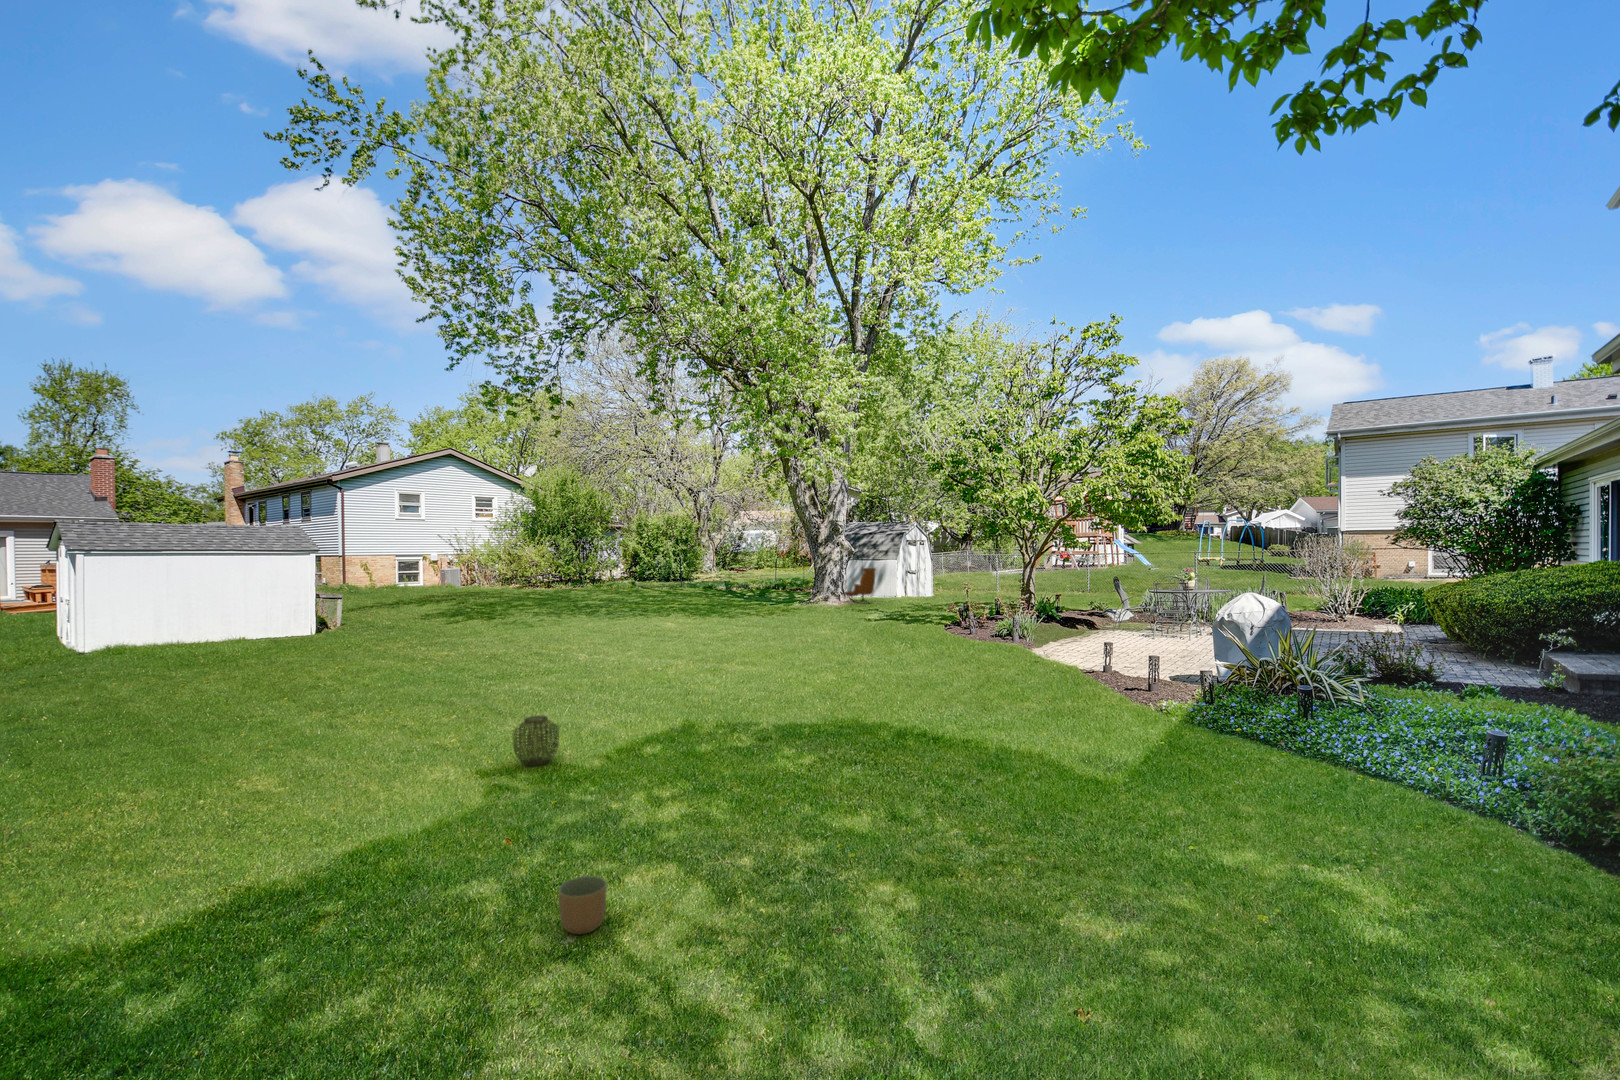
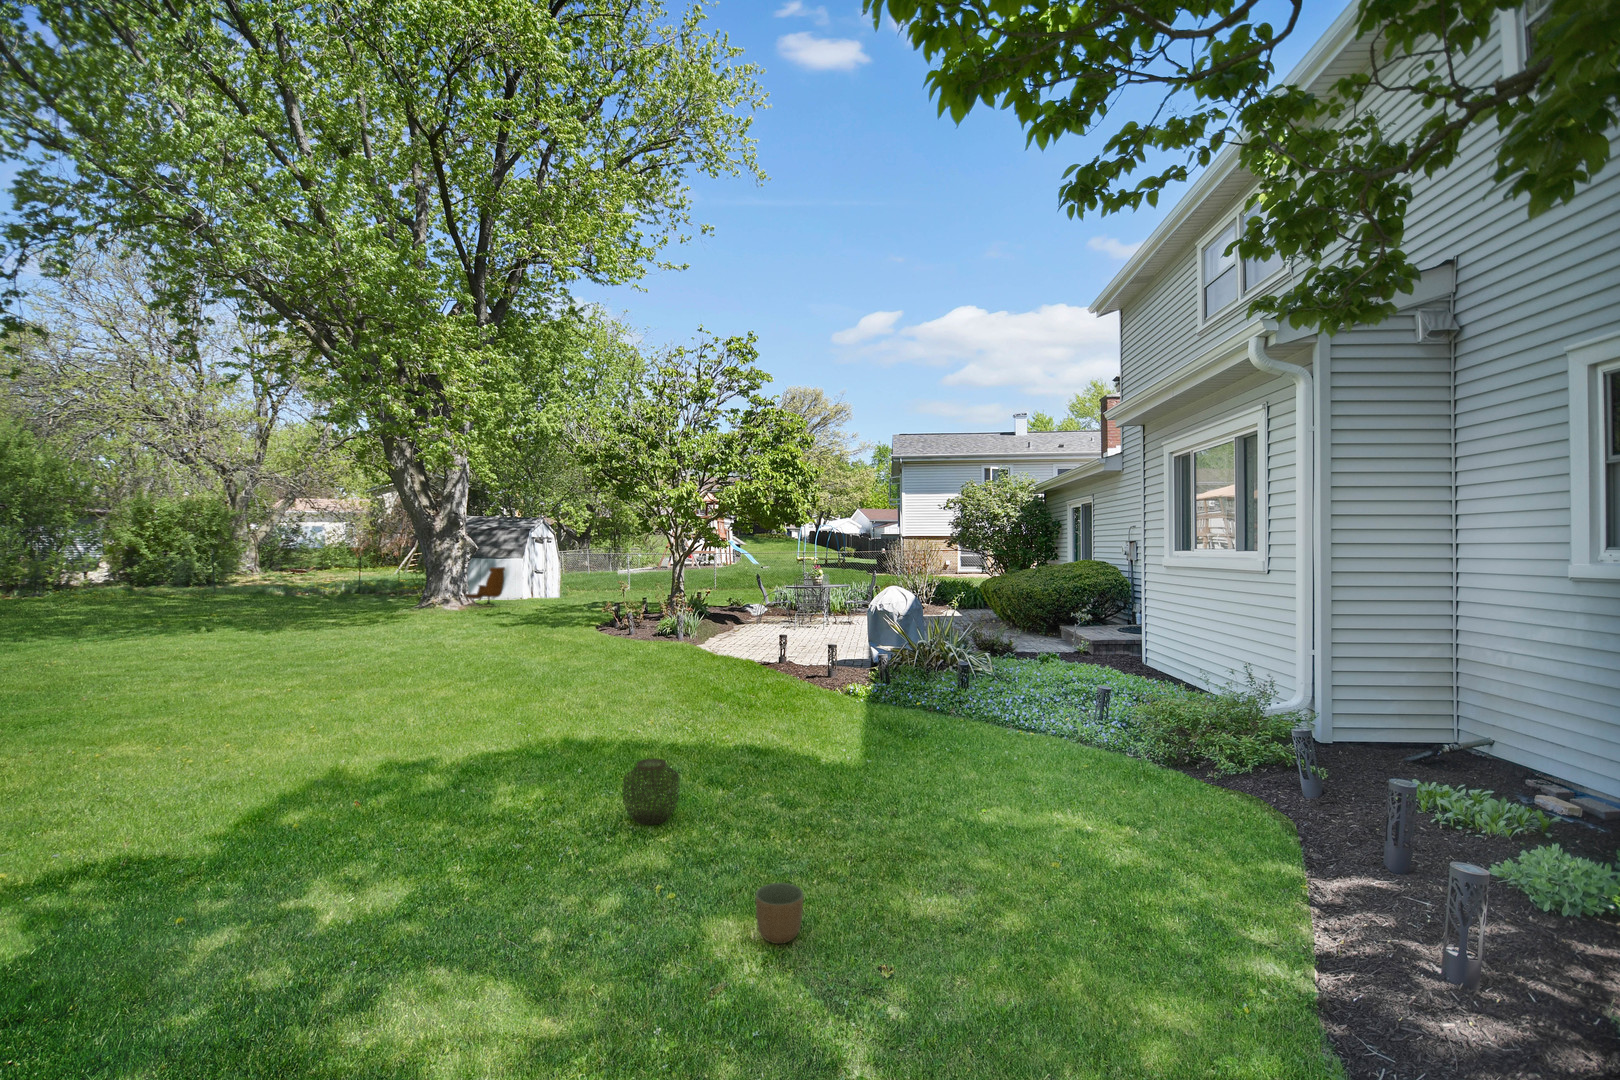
woven basket: present [513,716,559,766] -> present [623,758,679,825]
planter: present [559,876,607,934] -> present [756,883,803,944]

